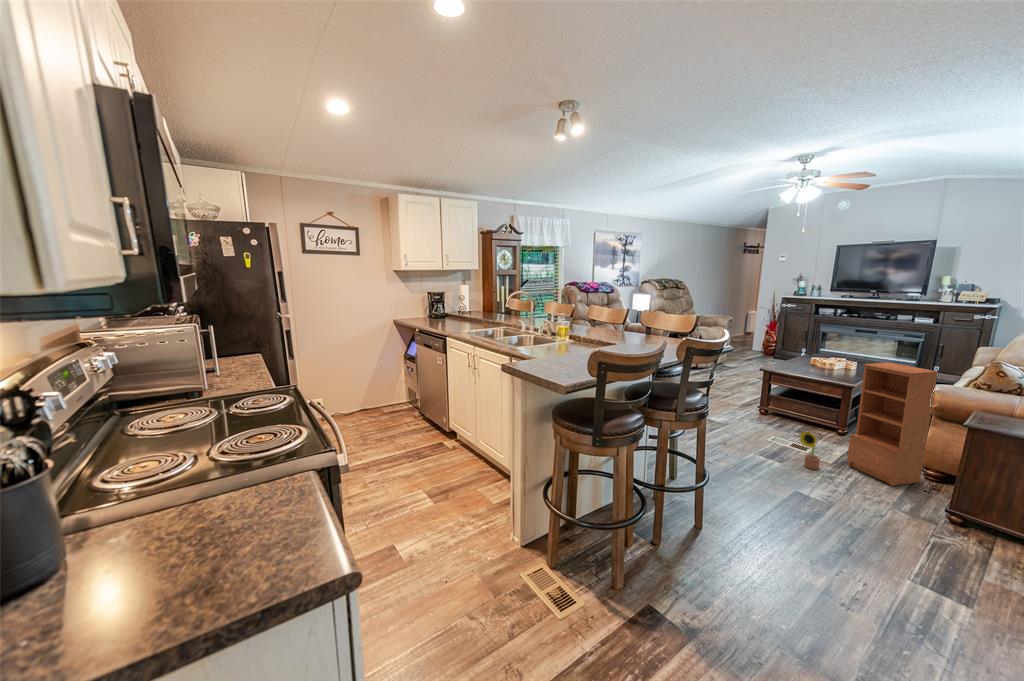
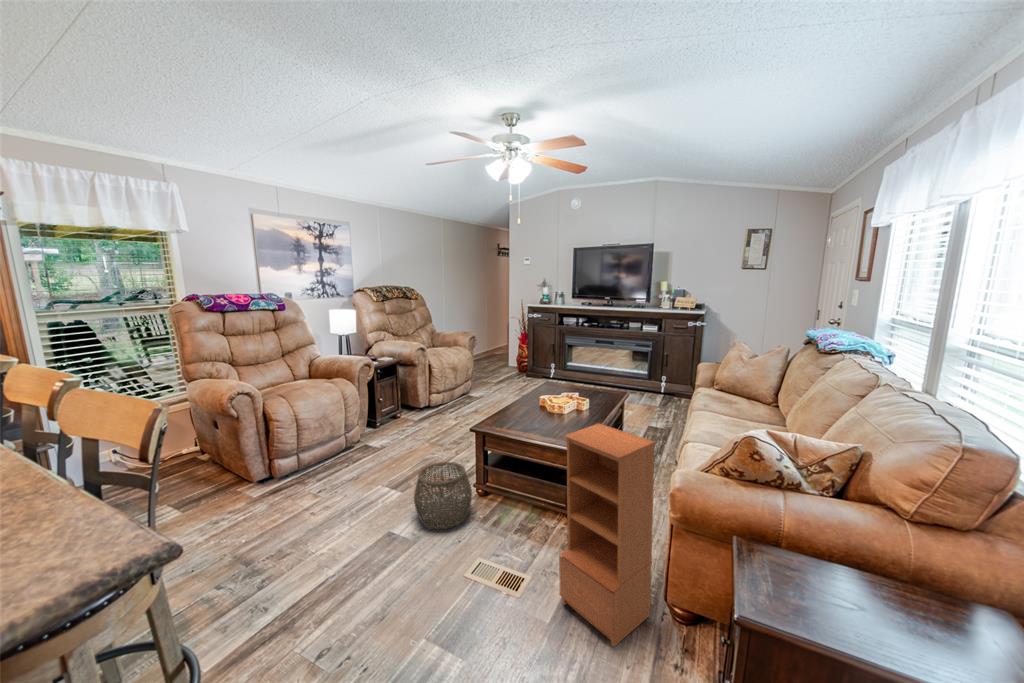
woven basket: none [725,387,767,425] -> present [414,462,472,529]
decorative plant: present [799,432,820,469] -> none [478,576,517,640]

